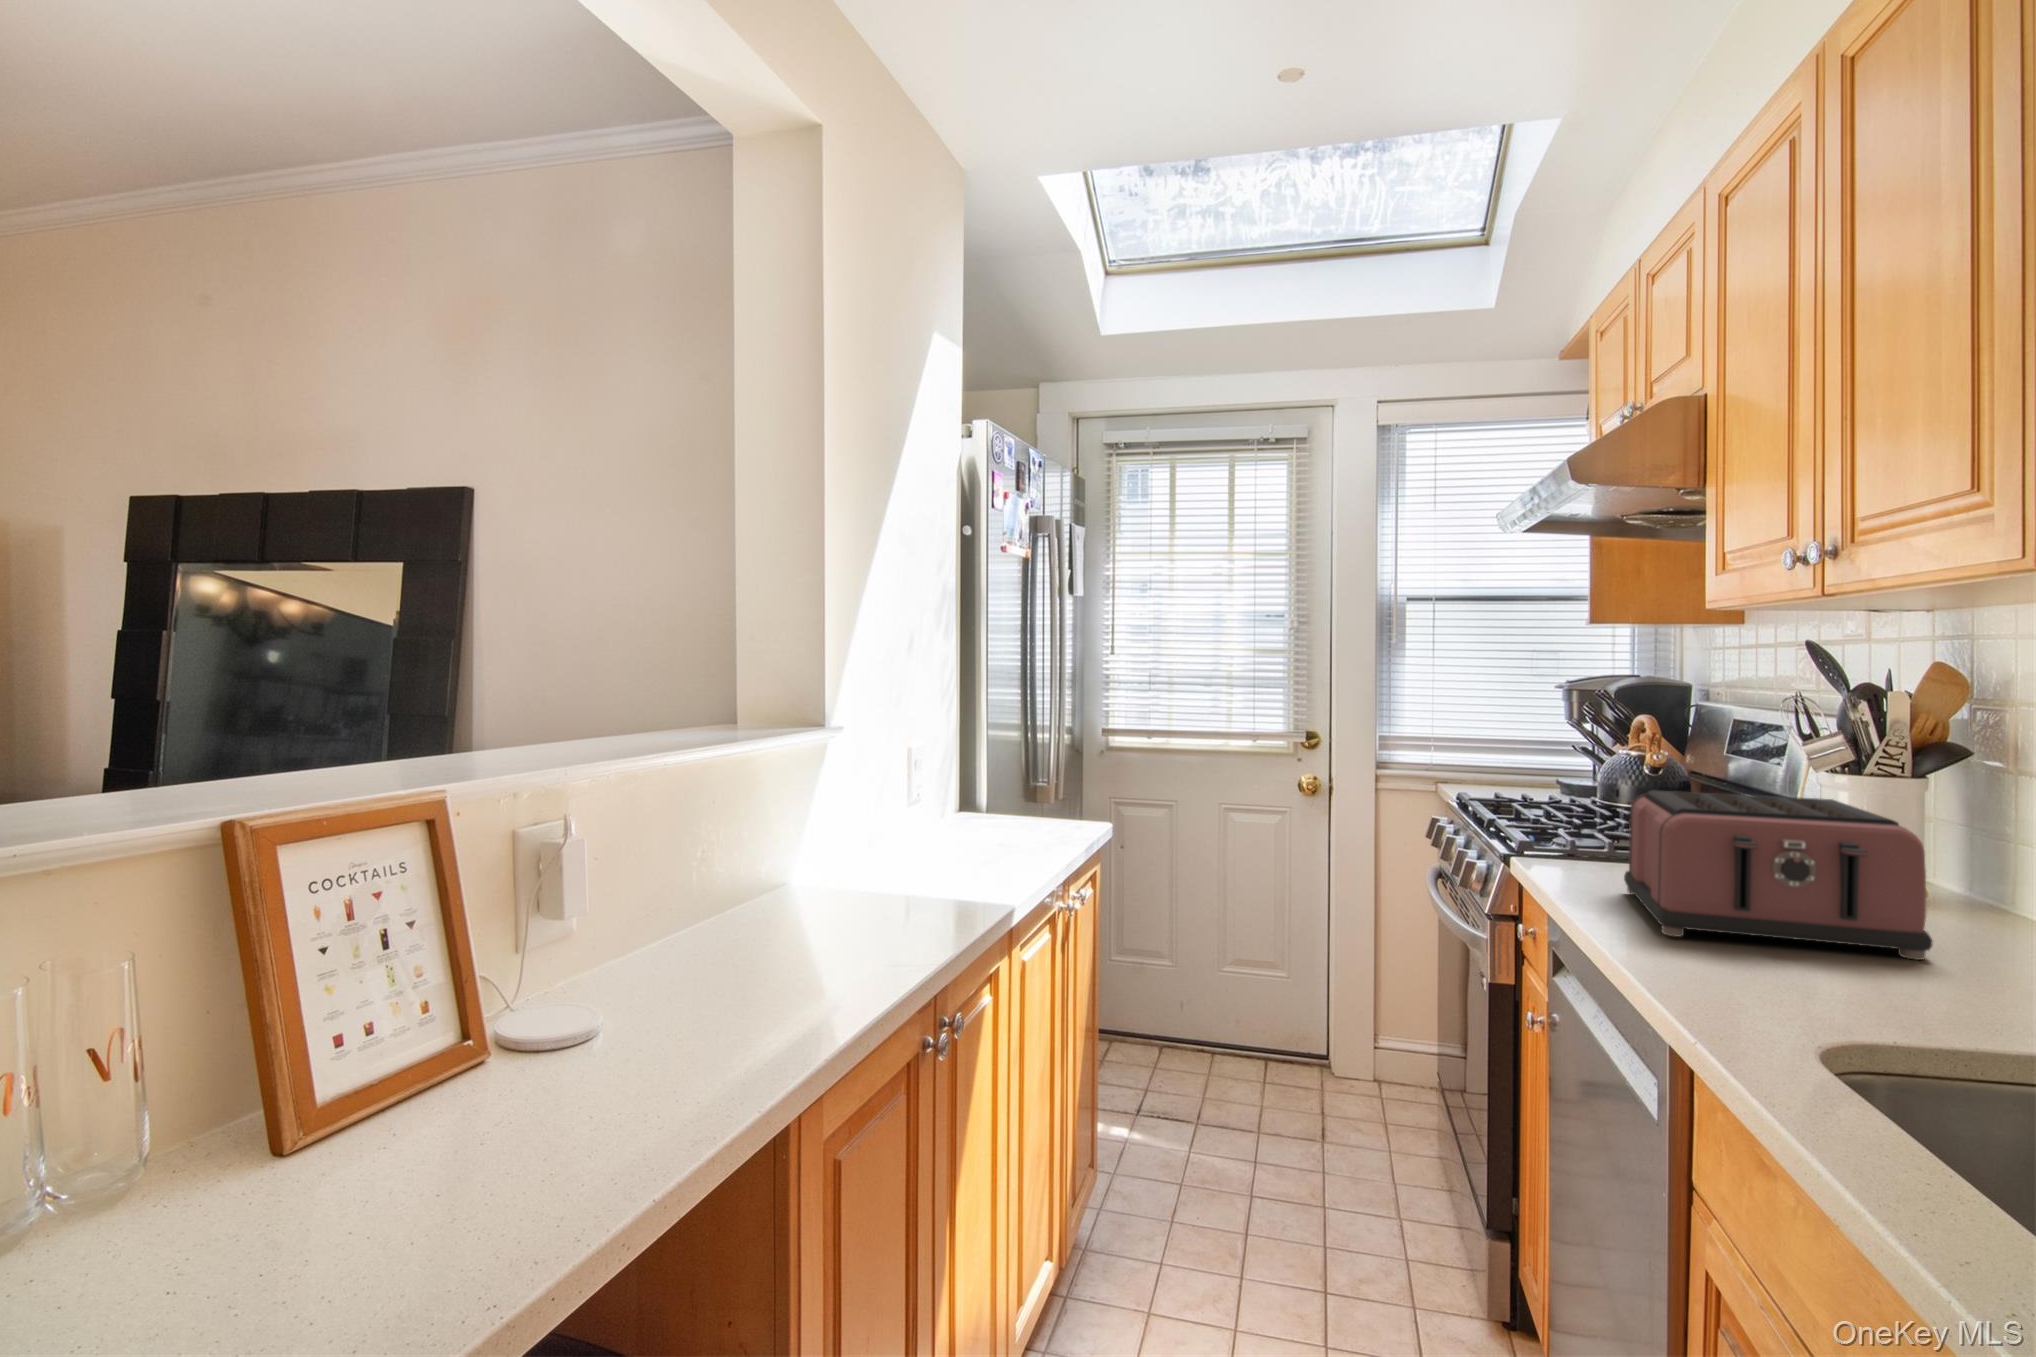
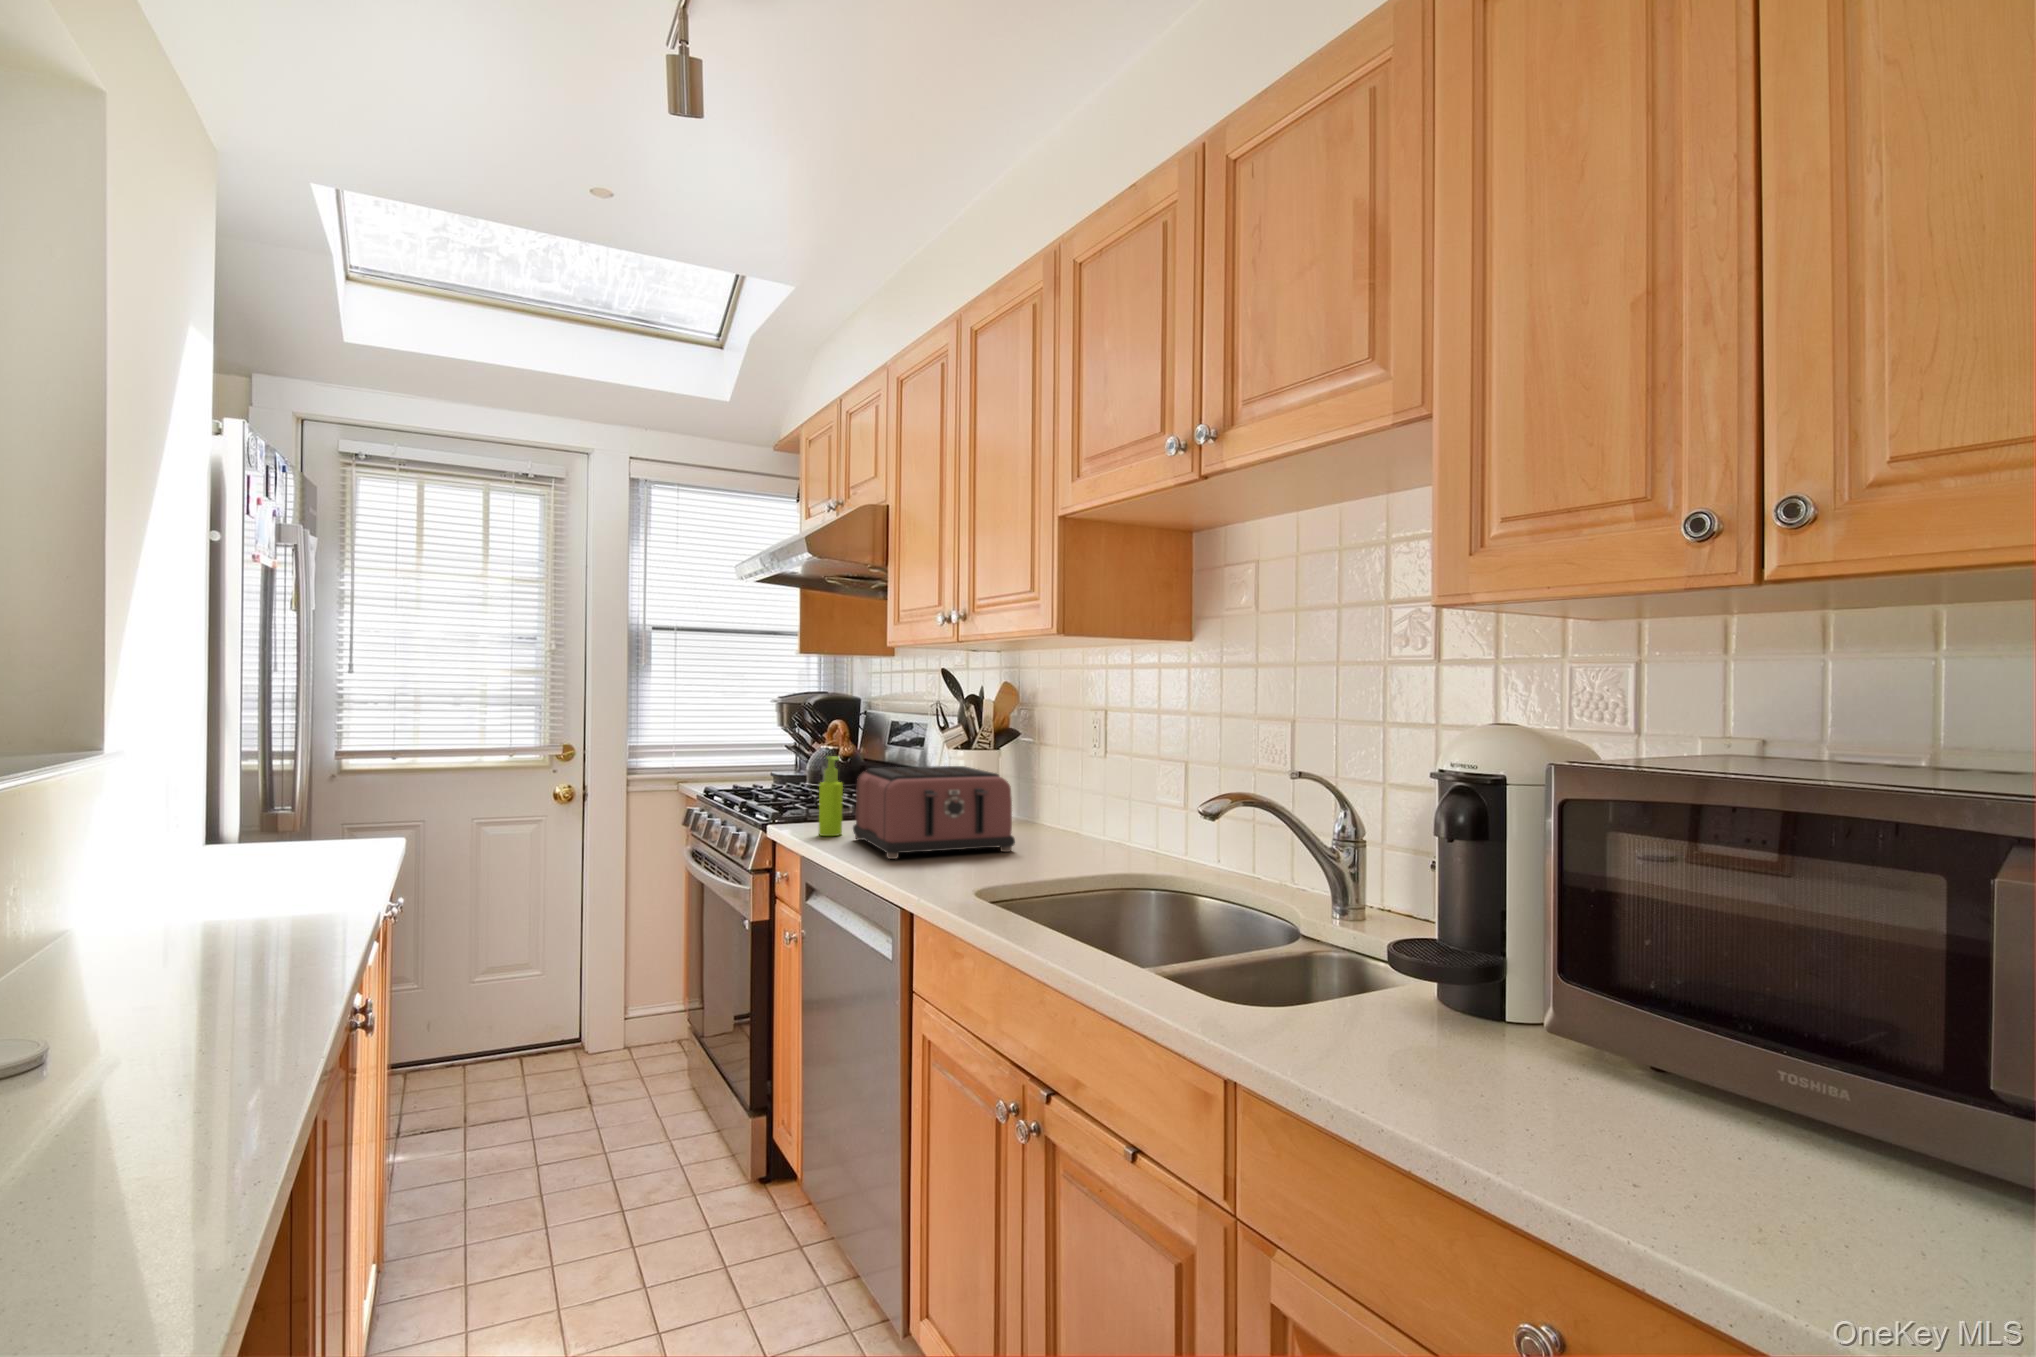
soap dispenser: none [1574,768,1613,883] -> present [819,756,843,836]

